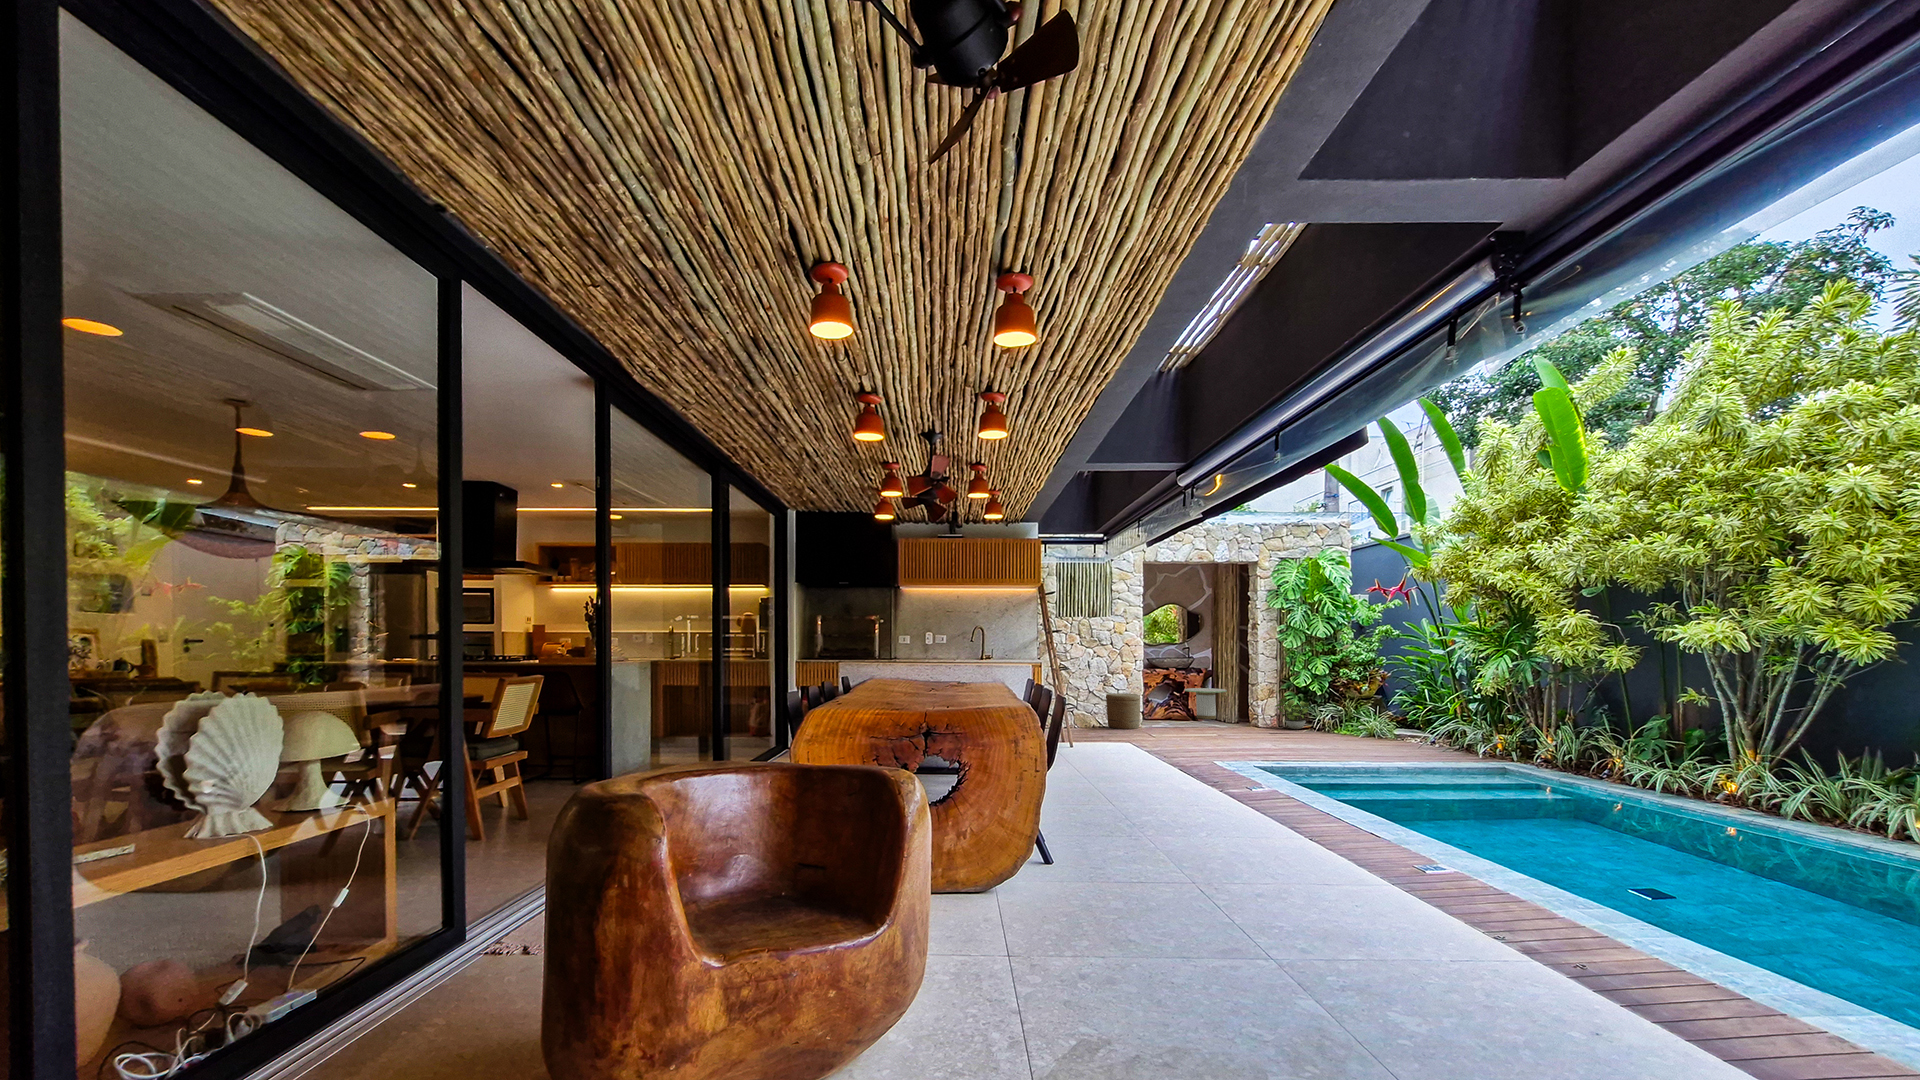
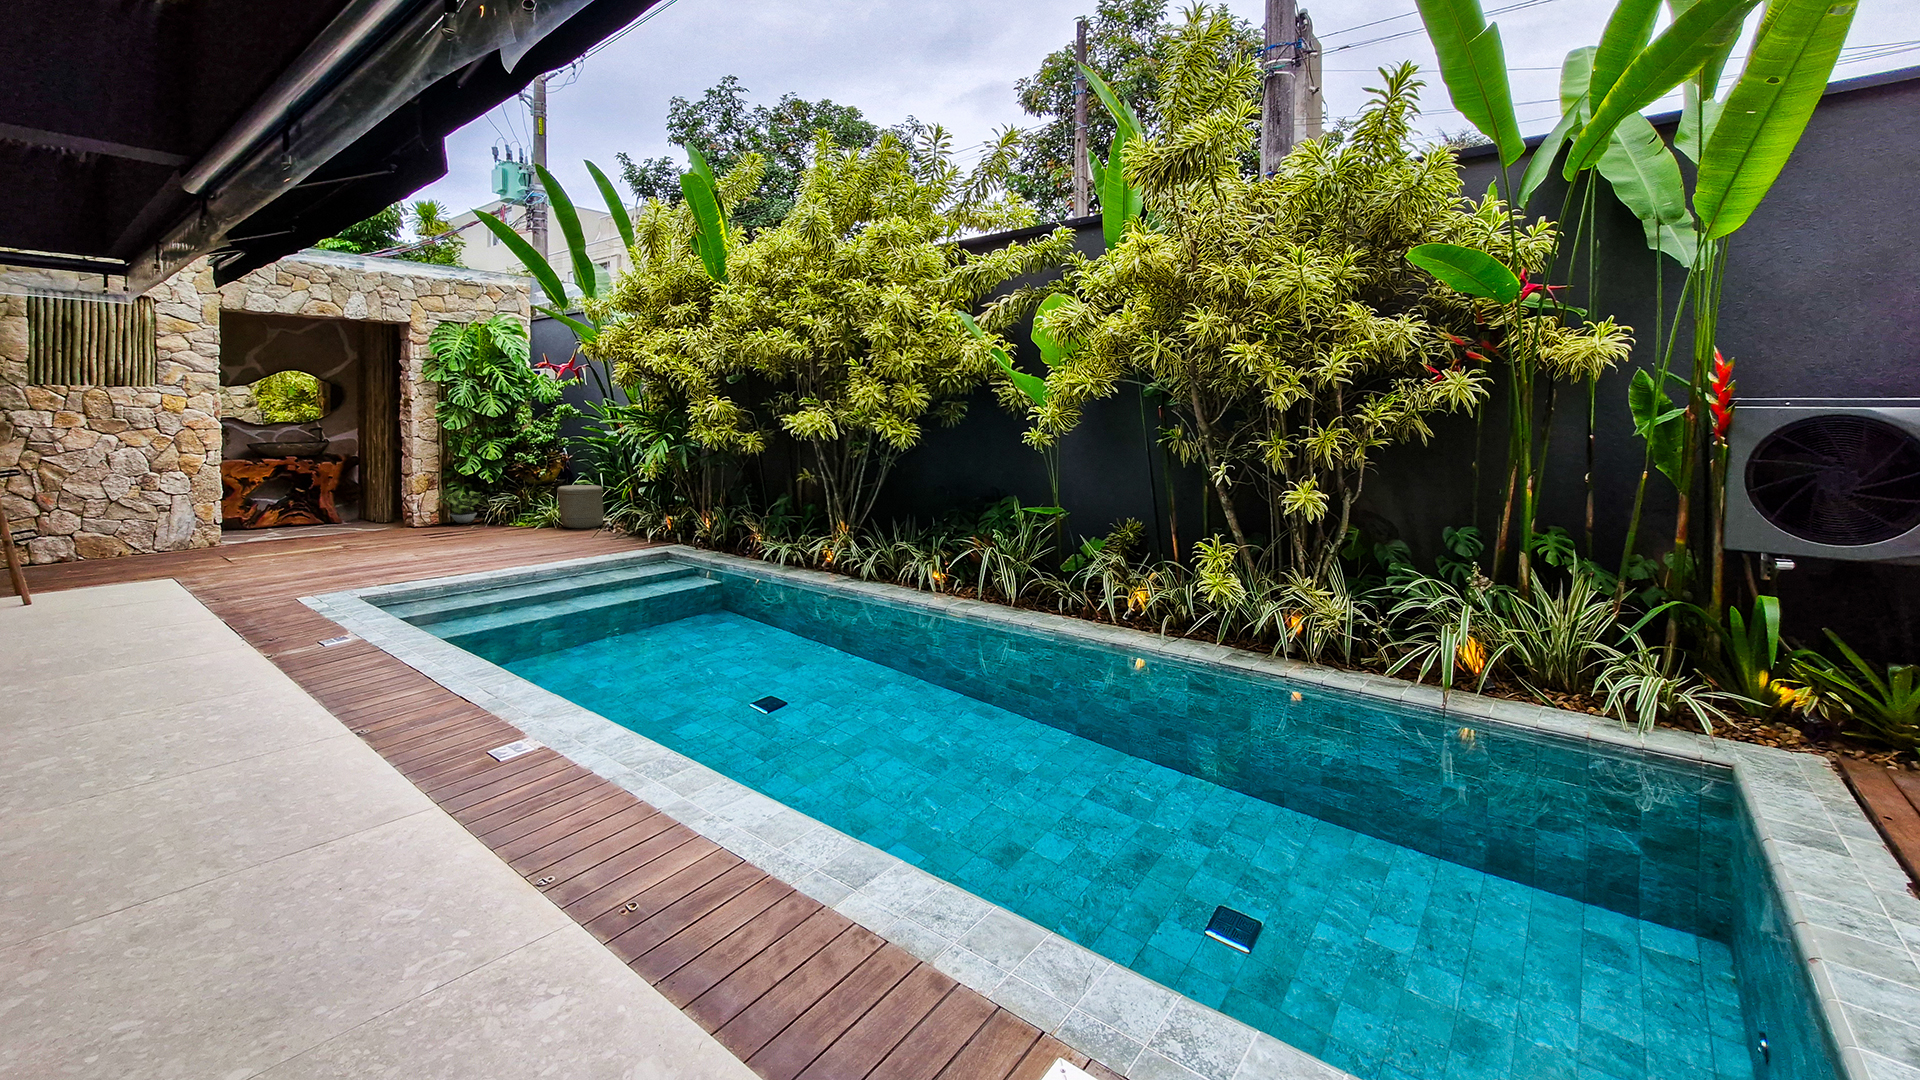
side table: present [1185,688,1227,719] -> none [313,480,378,519]
woven basket: present [1106,693,1140,729] -> present [557,485,603,528]

